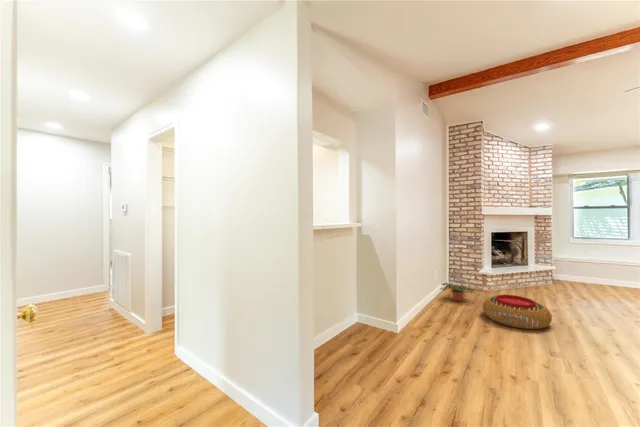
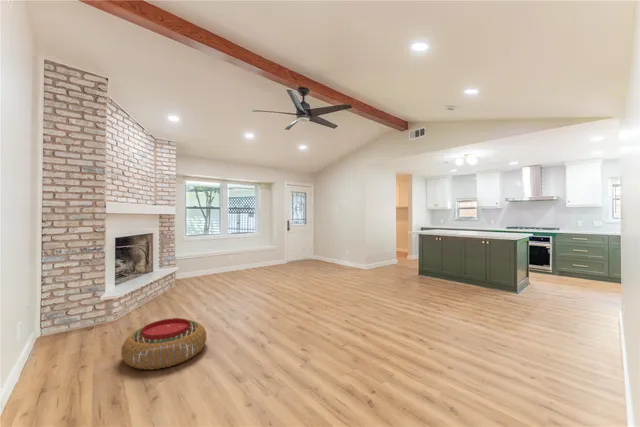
potted plant: present [441,283,475,301] -> none [29,327,101,359]

